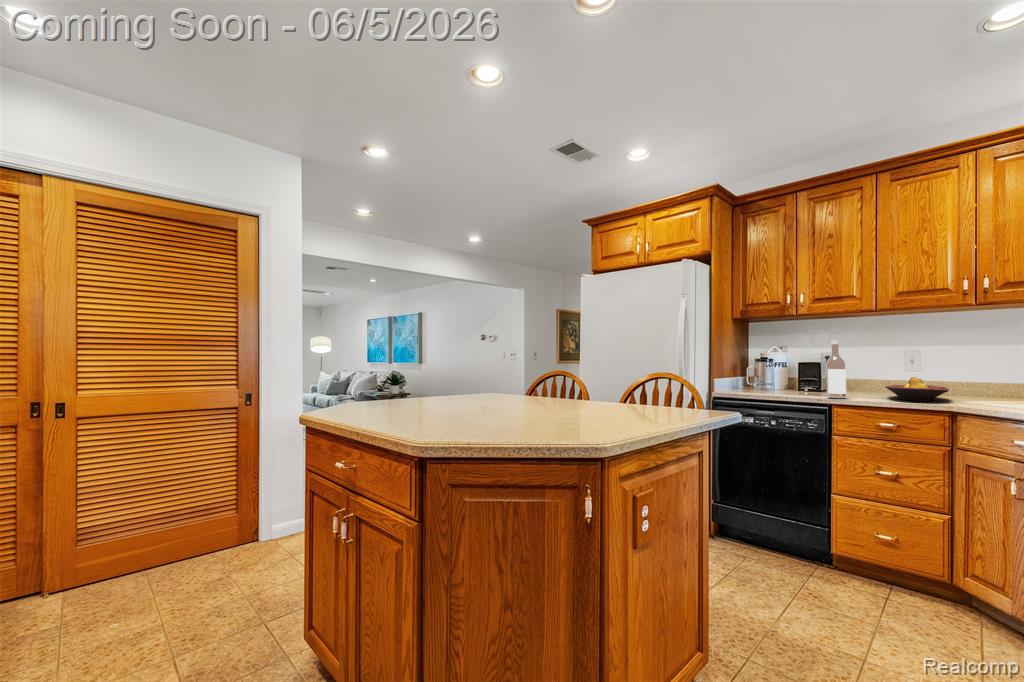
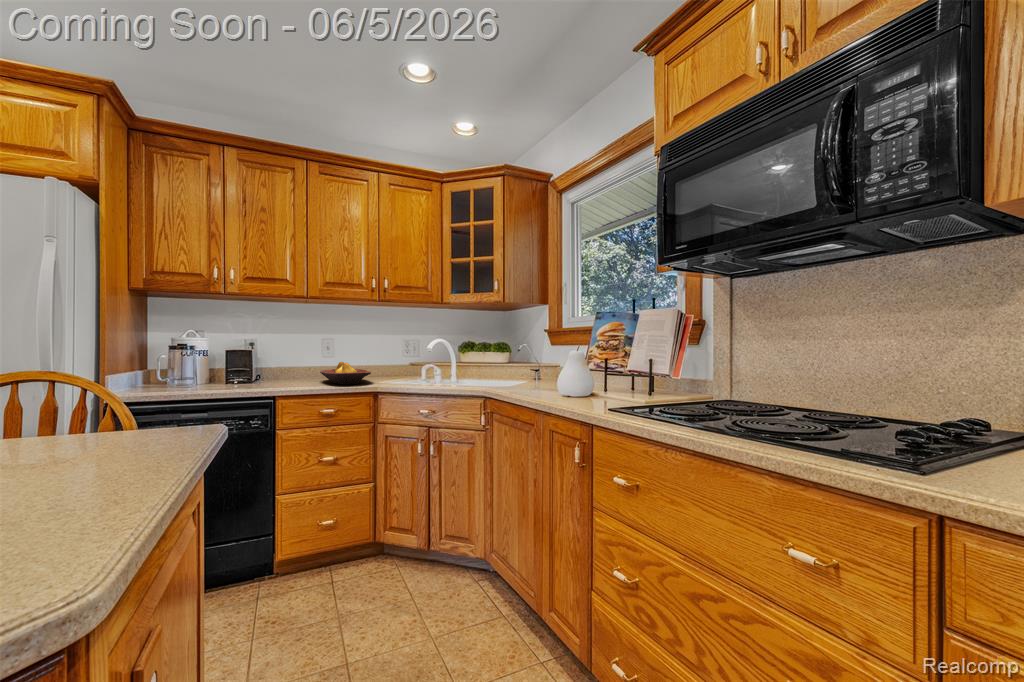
wine bottle: present [826,340,846,398] -> none [271,325,291,390]

